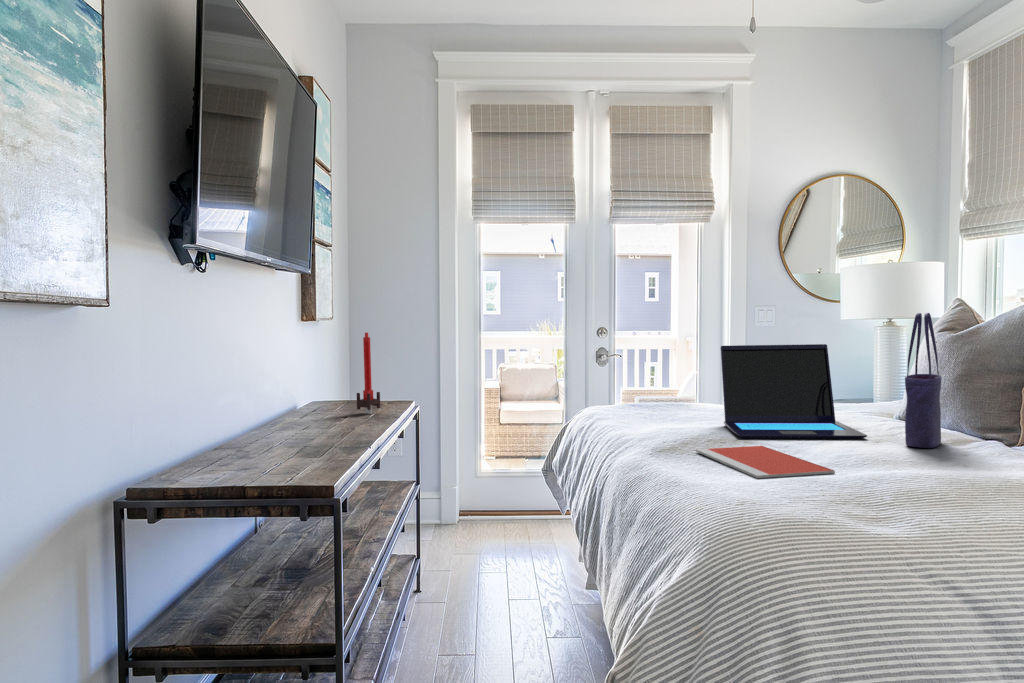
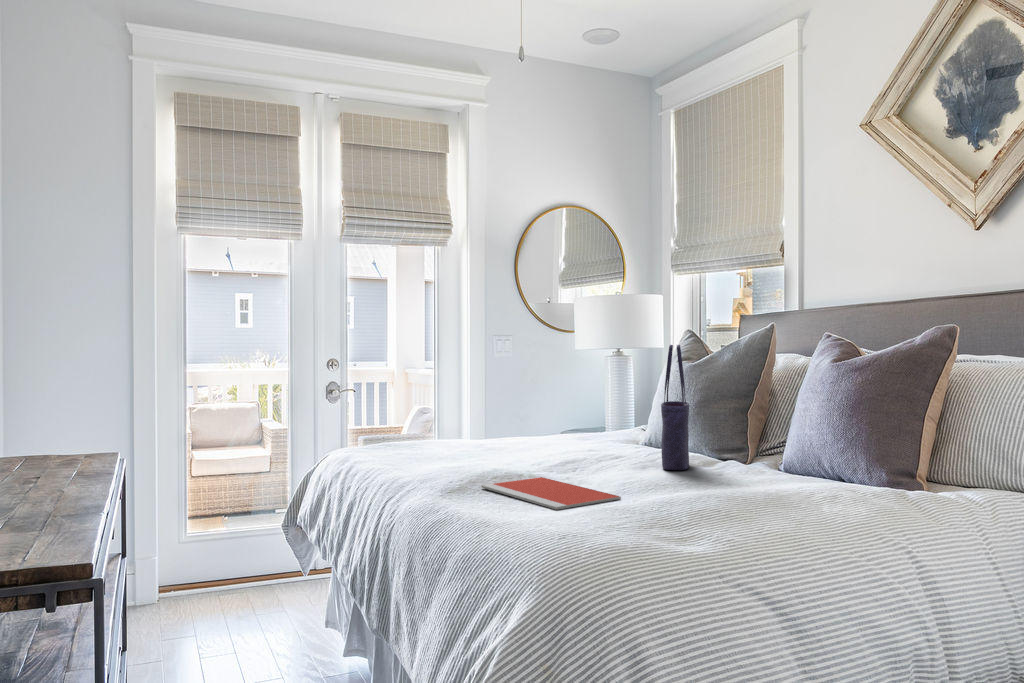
candle: present [357,333,380,414] -> none [36,359,71,466]
laptop: present [720,344,867,439] -> none [485,374,628,471]

